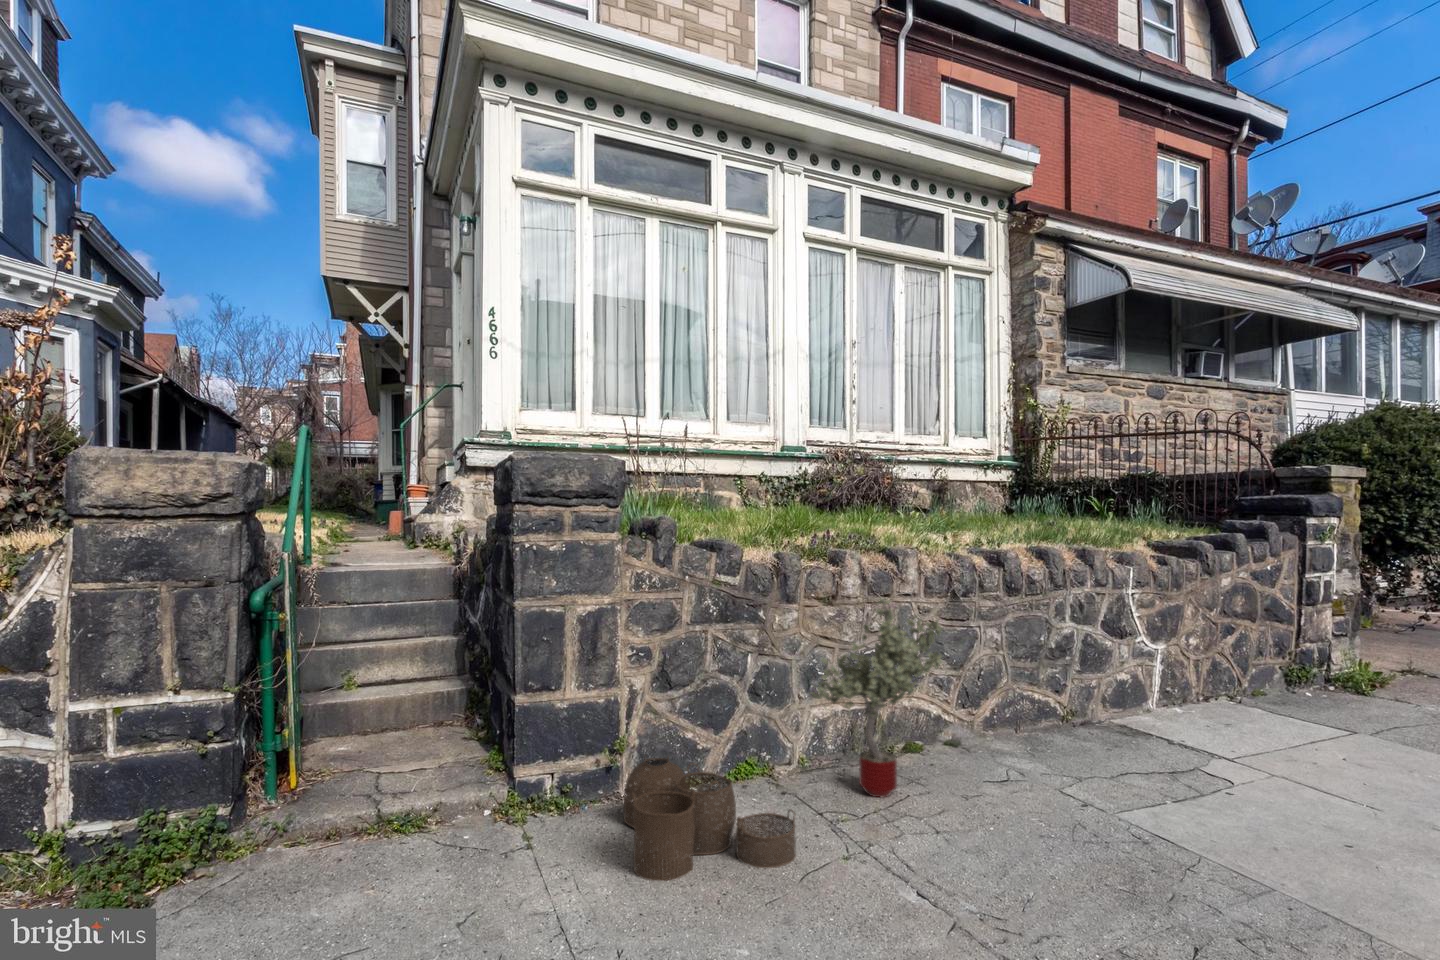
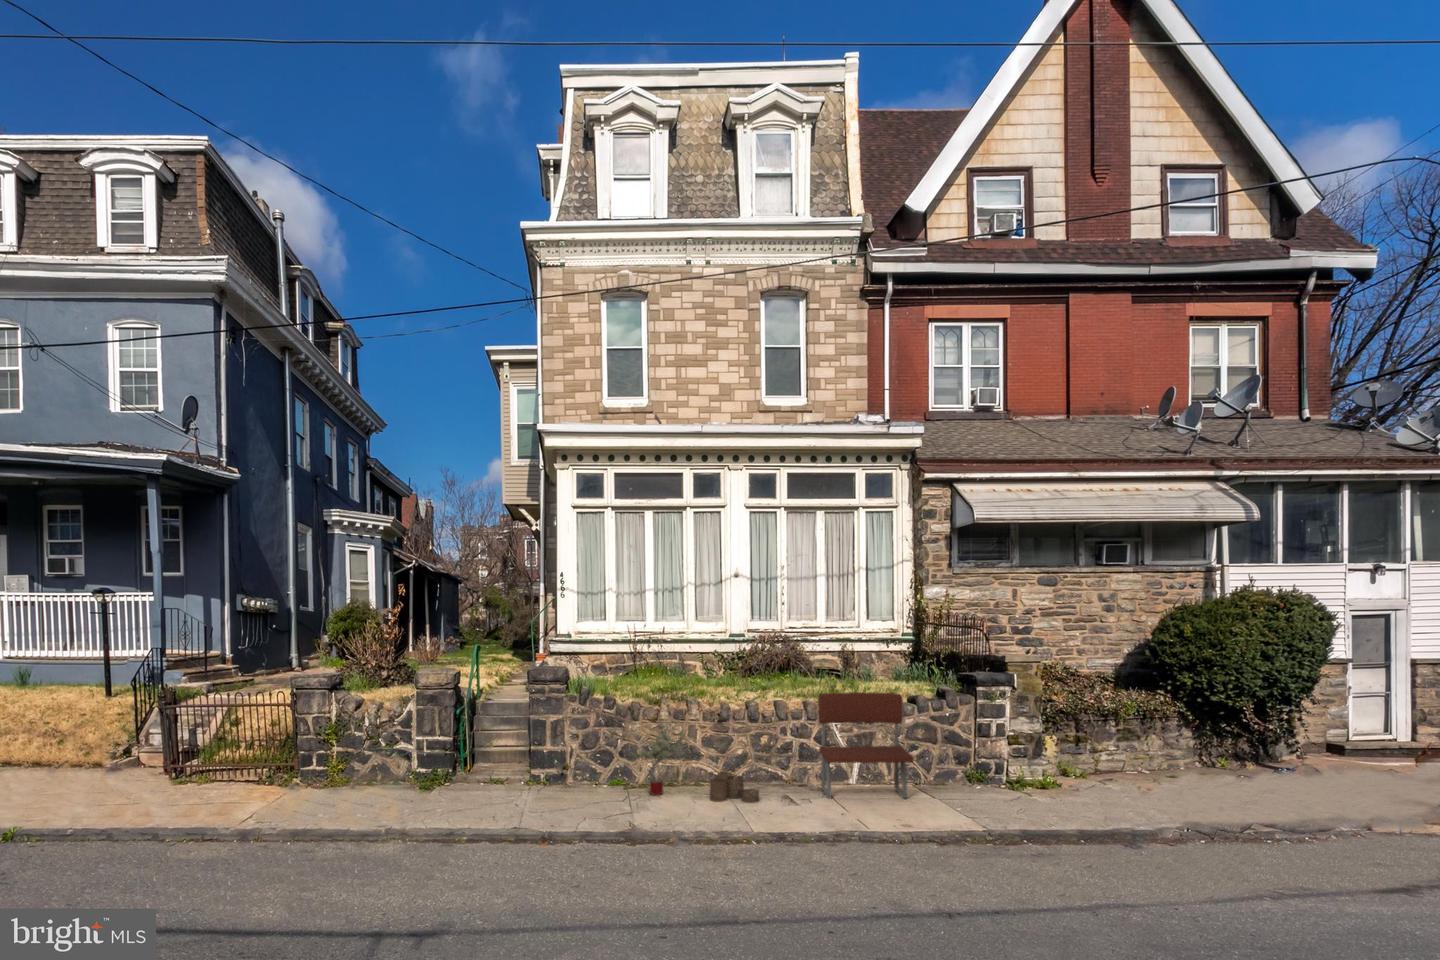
bench: none [1127,528,1348,751] -> present [818,692,914,799]
woven basket: present [624,758,796,881] -> present [710,771,759,803]

